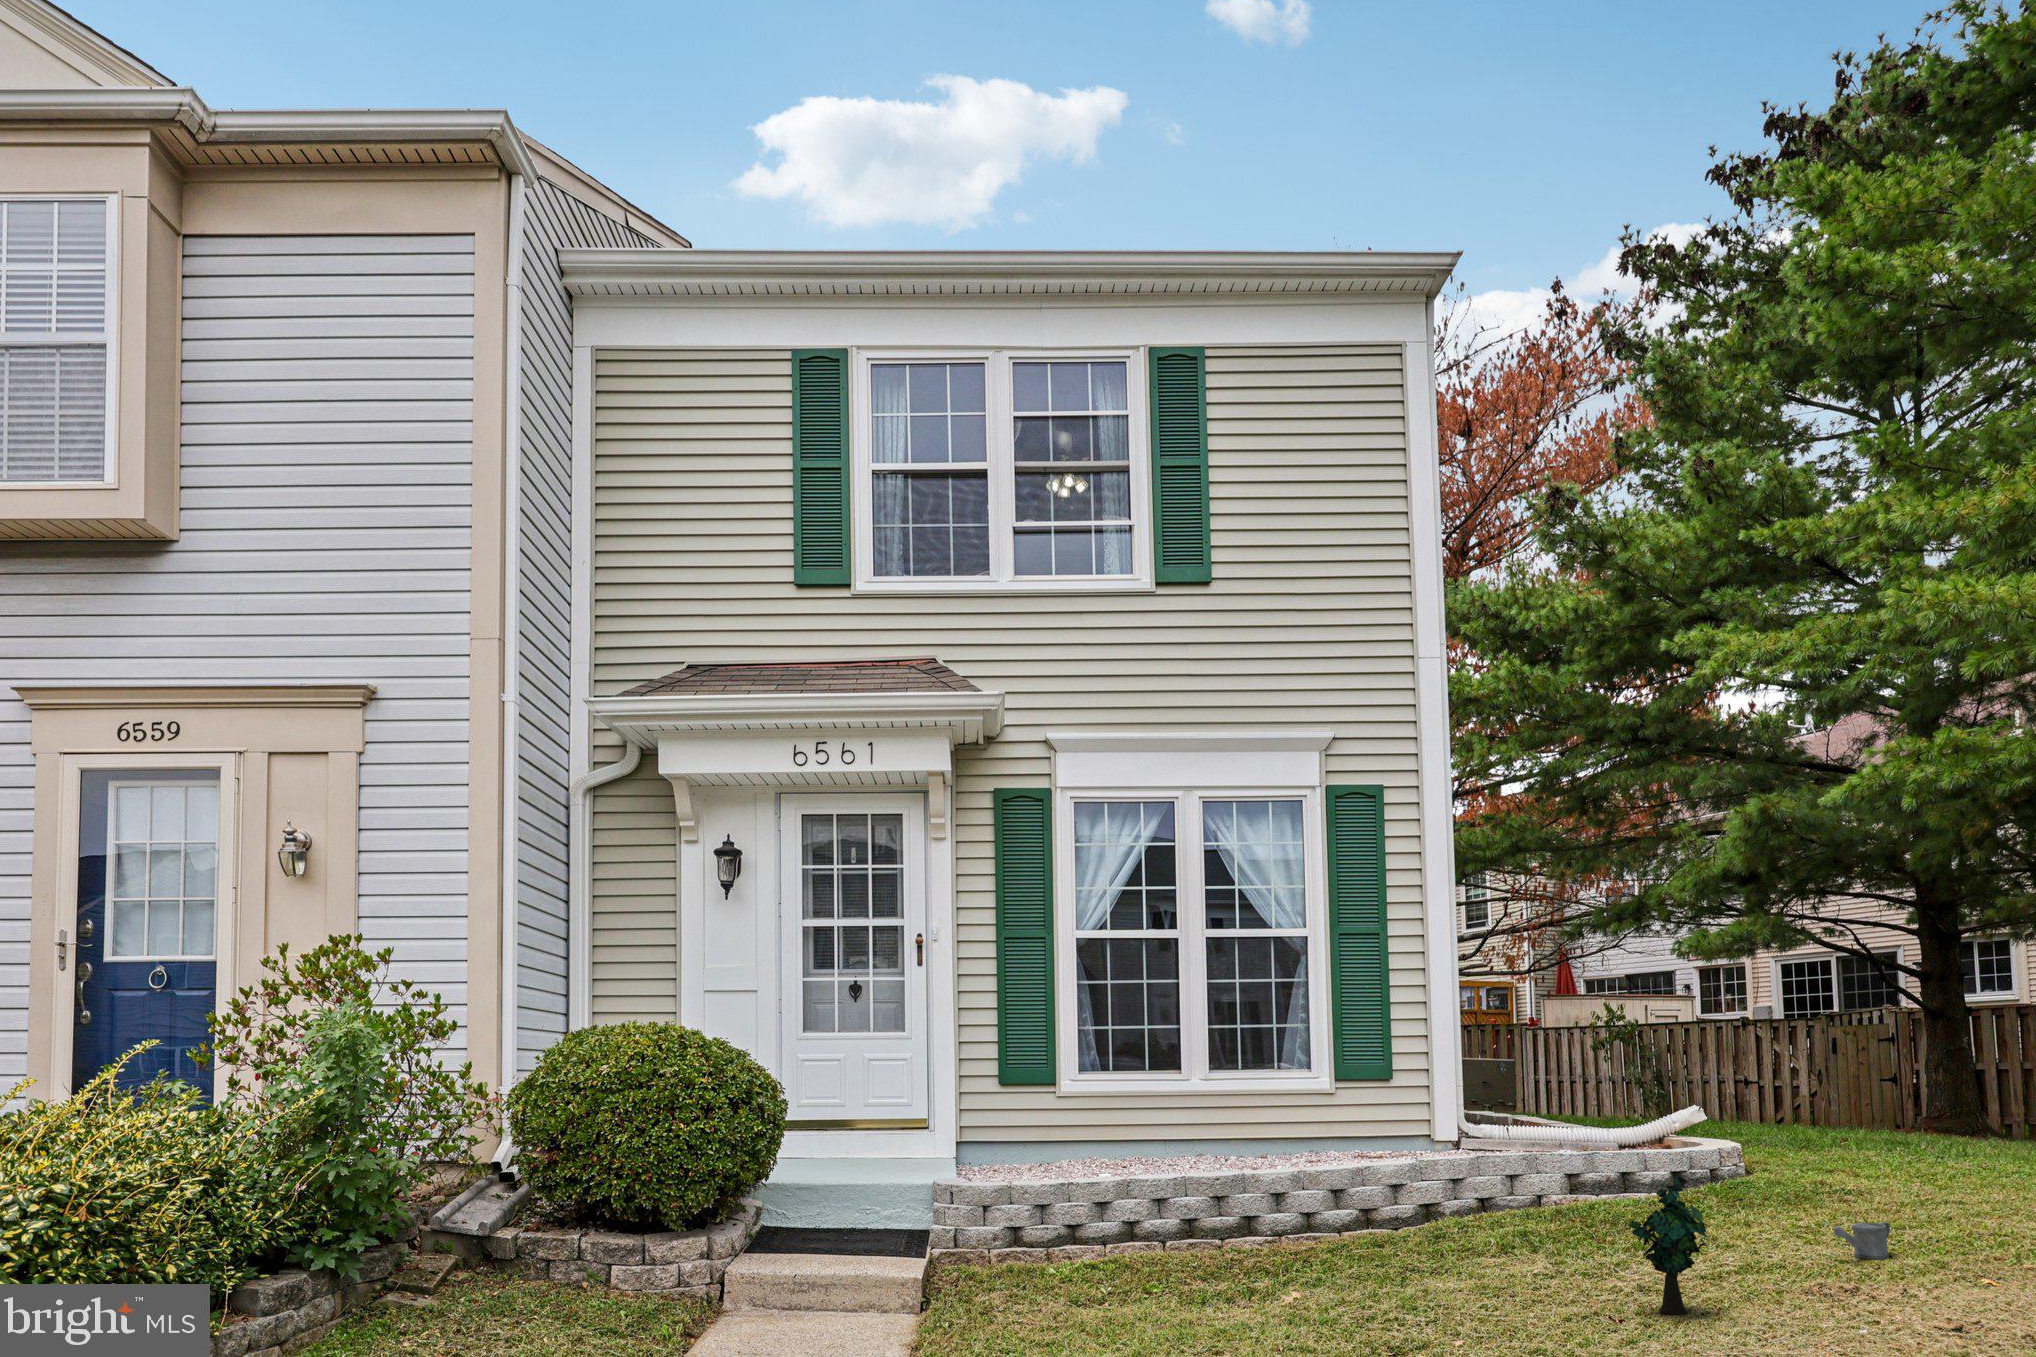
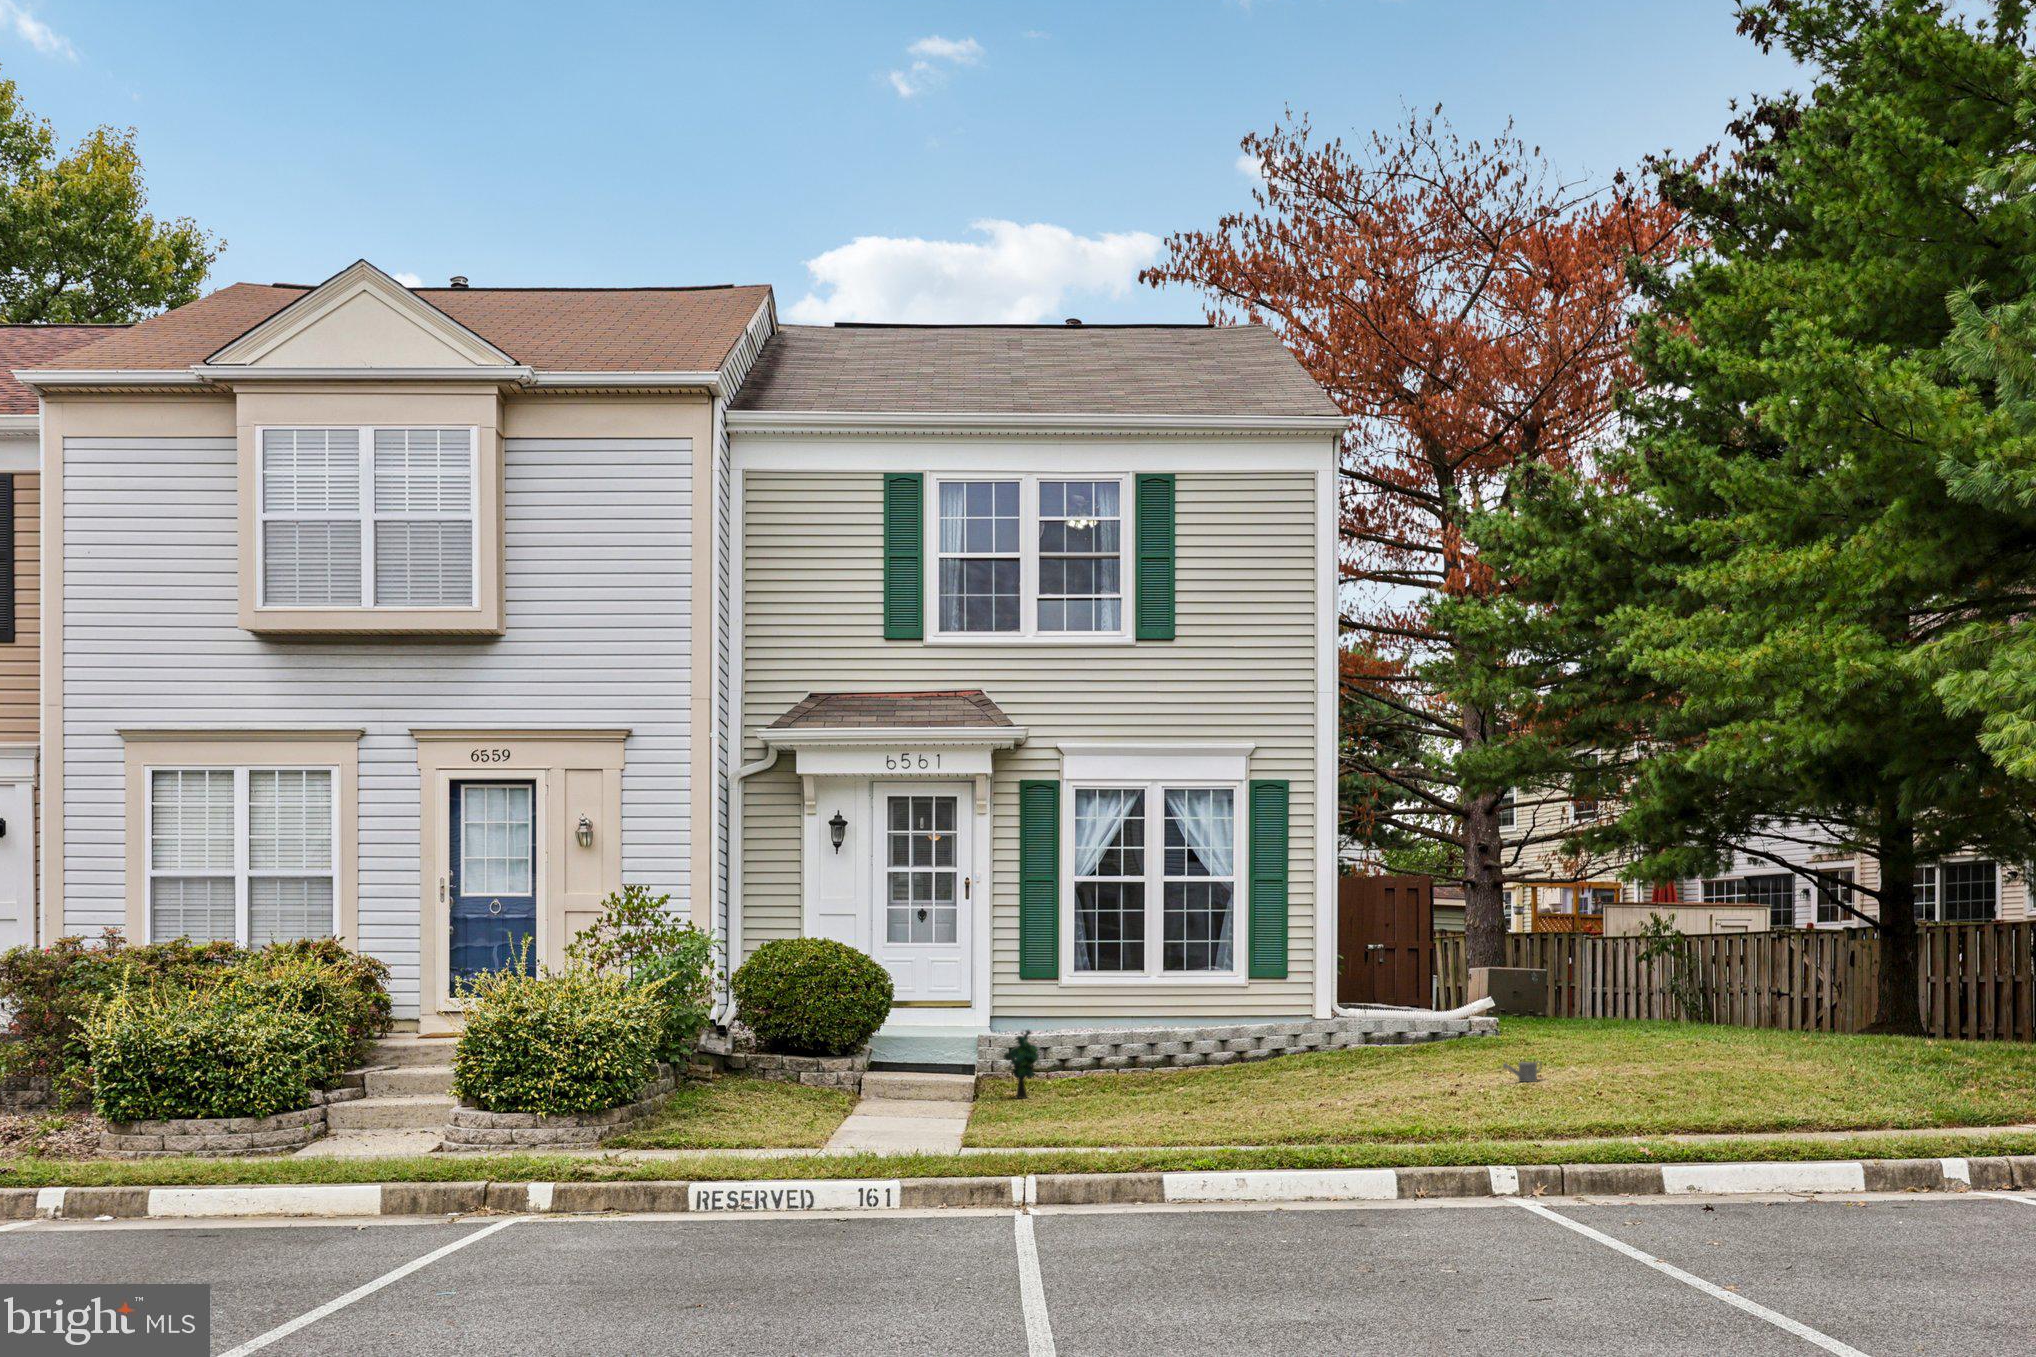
decorative plant: present [1629,1176,1709,1314] -> present [1003,1030,1041,1099]

